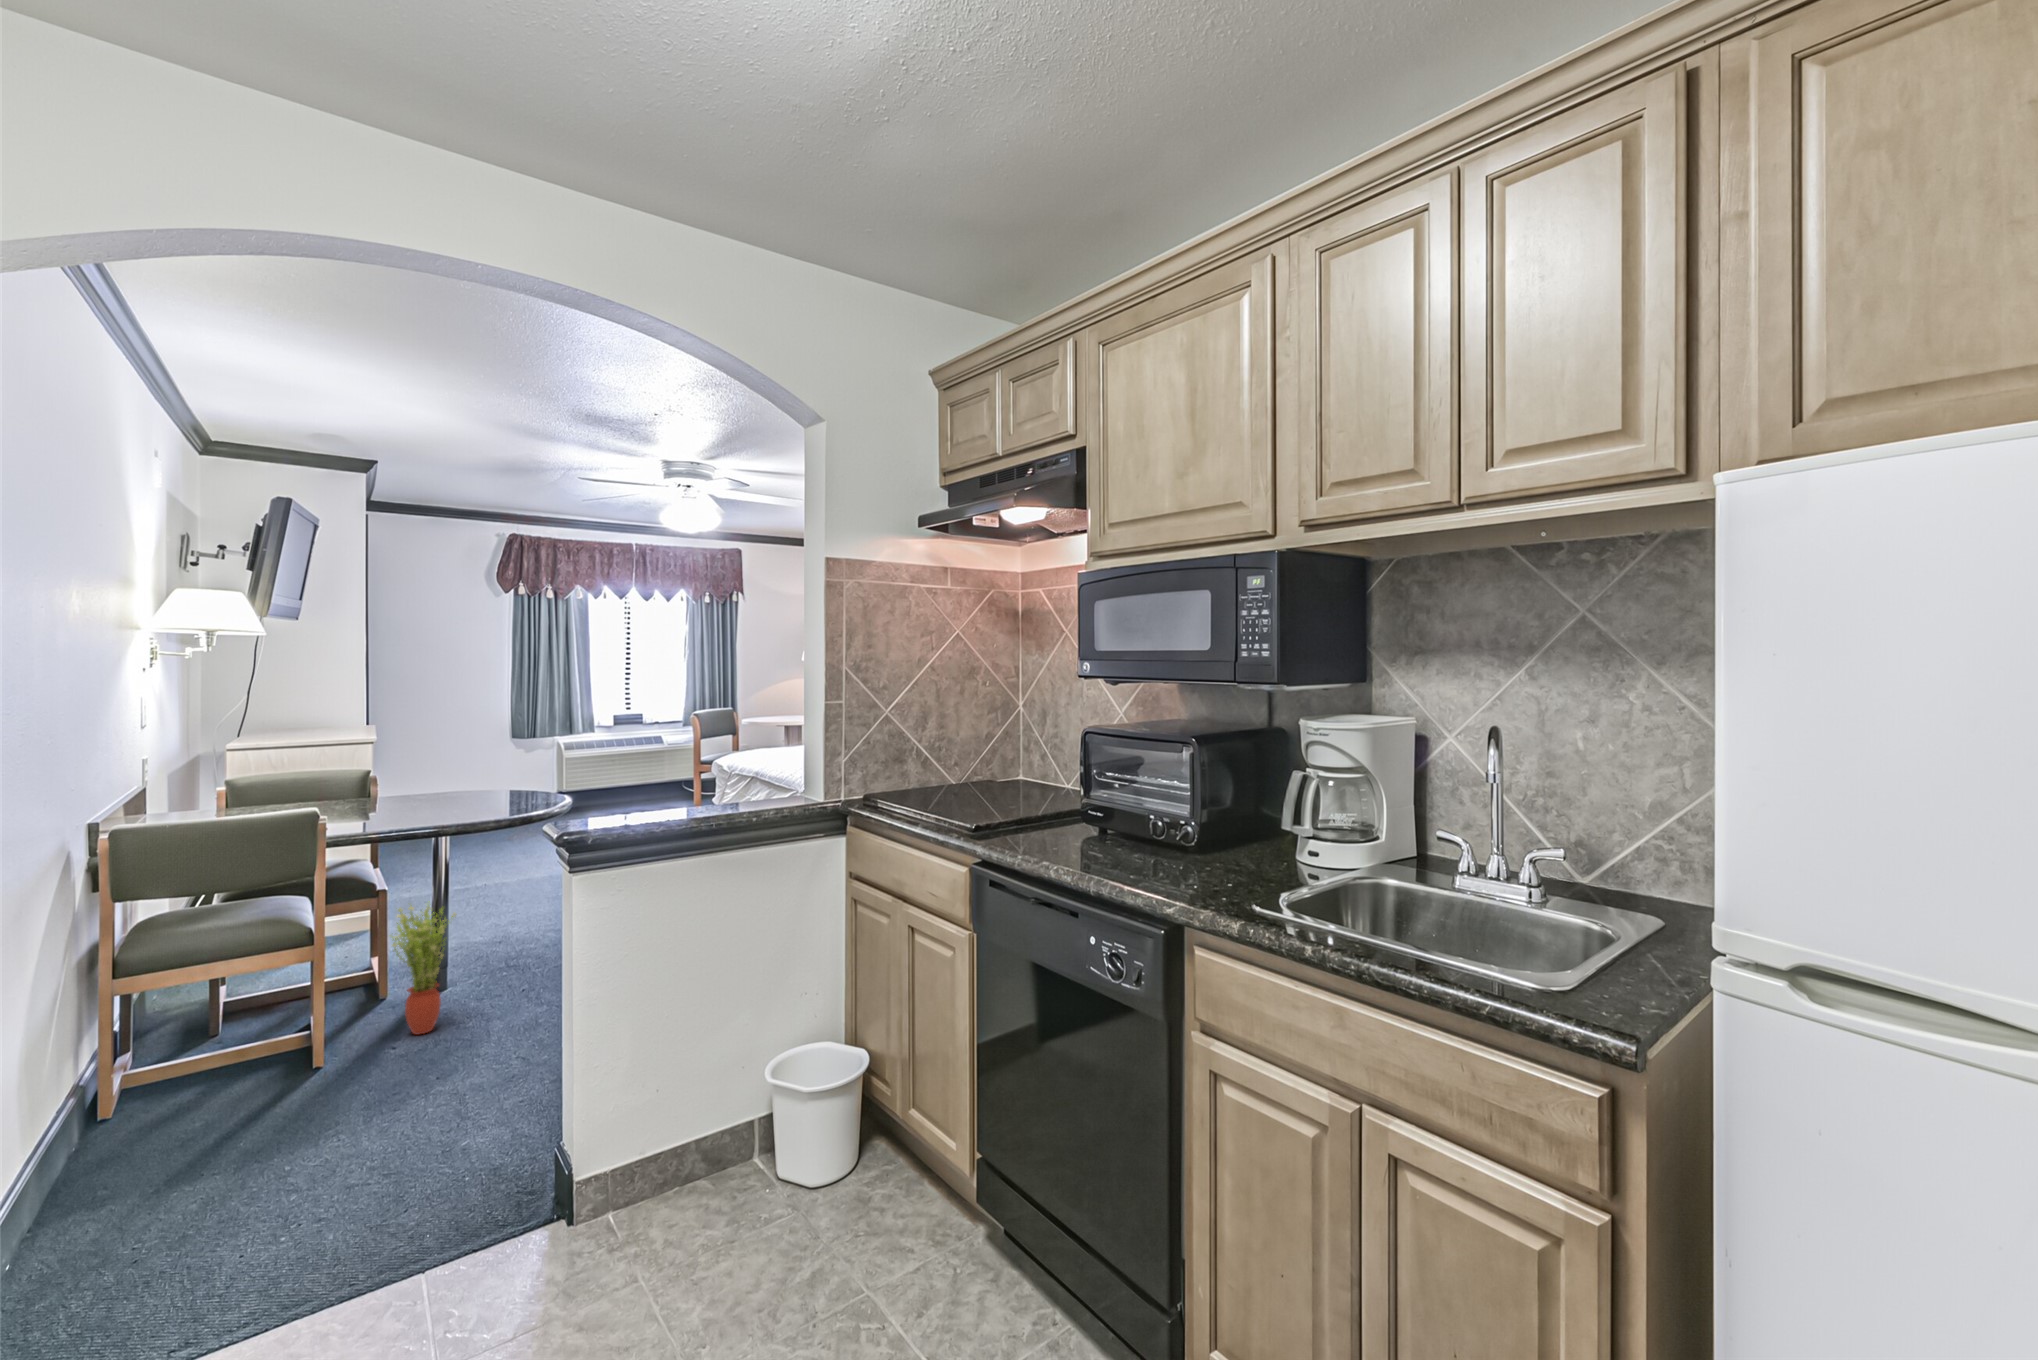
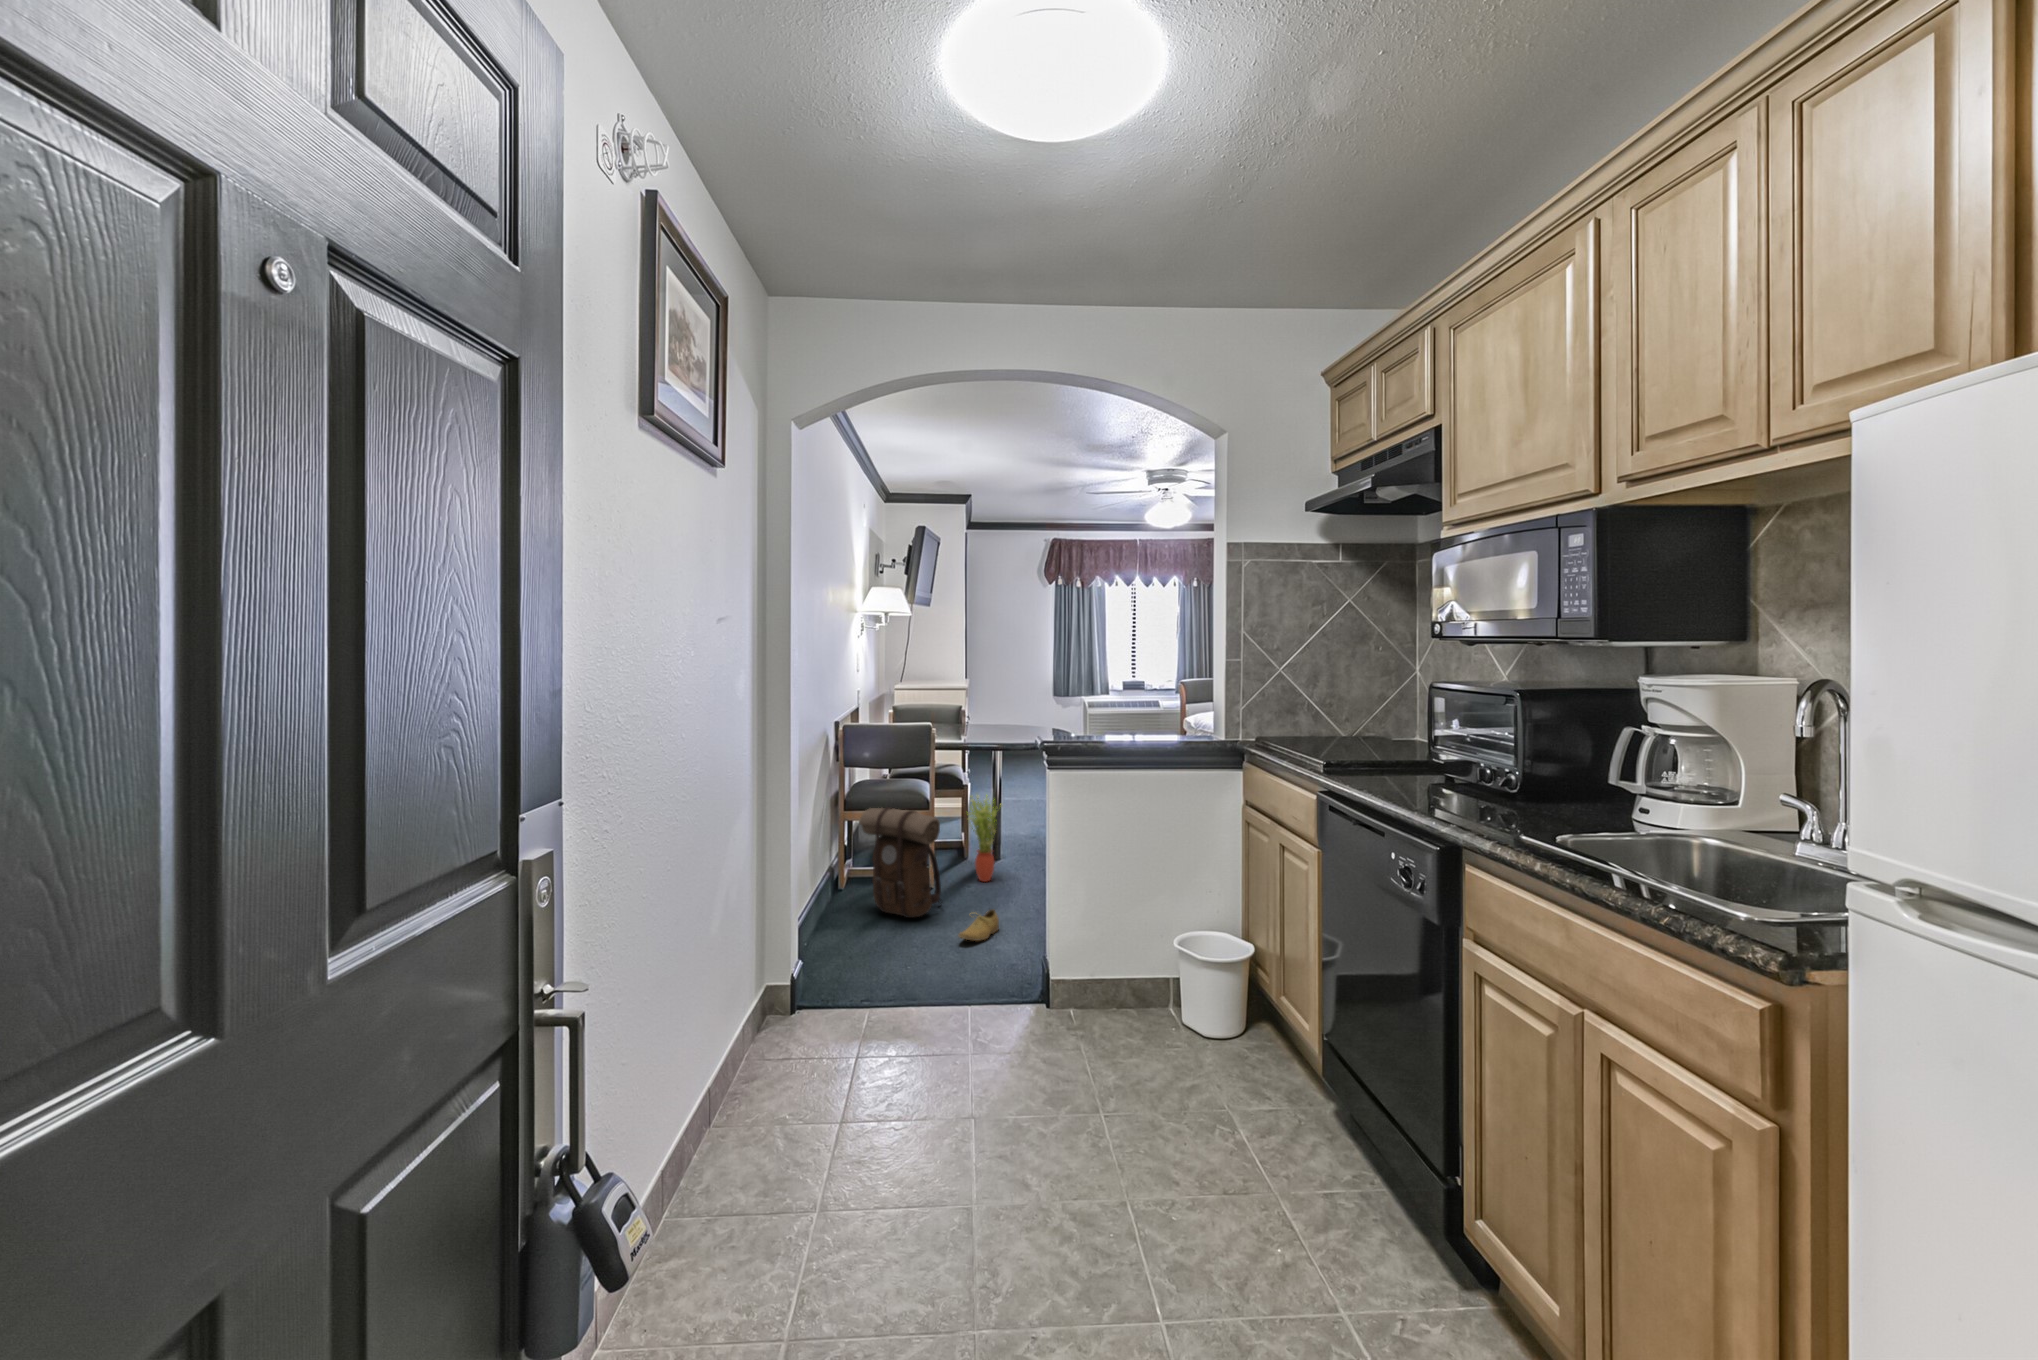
backpack: none [161,957,349,1140] -> present [859,807,942,918]
shoe: none [387,1084,461,1150] -> present [958,909,999,941]

